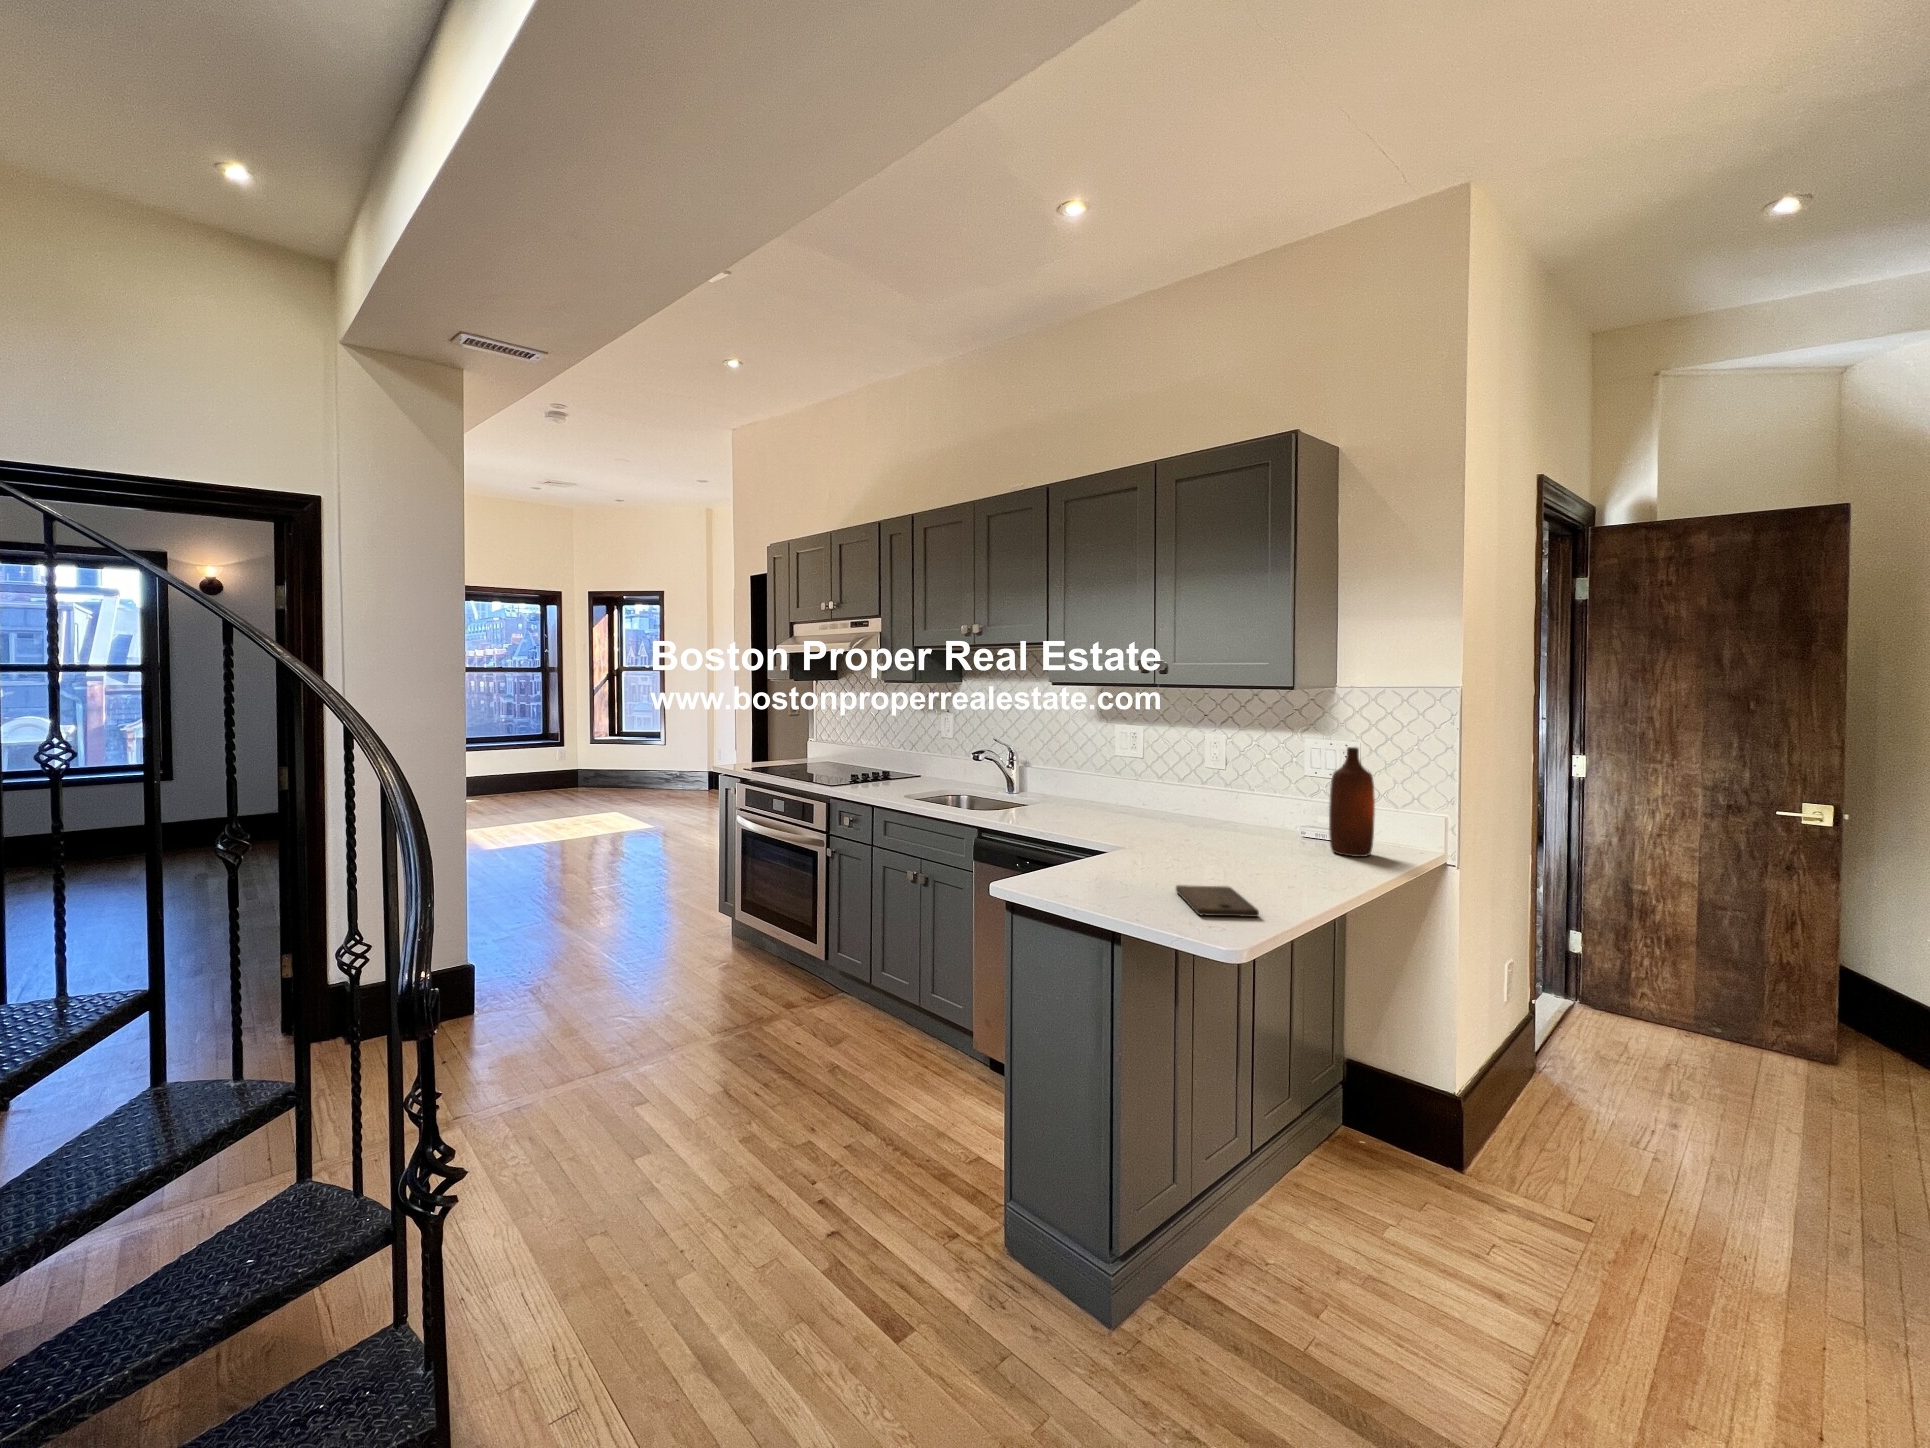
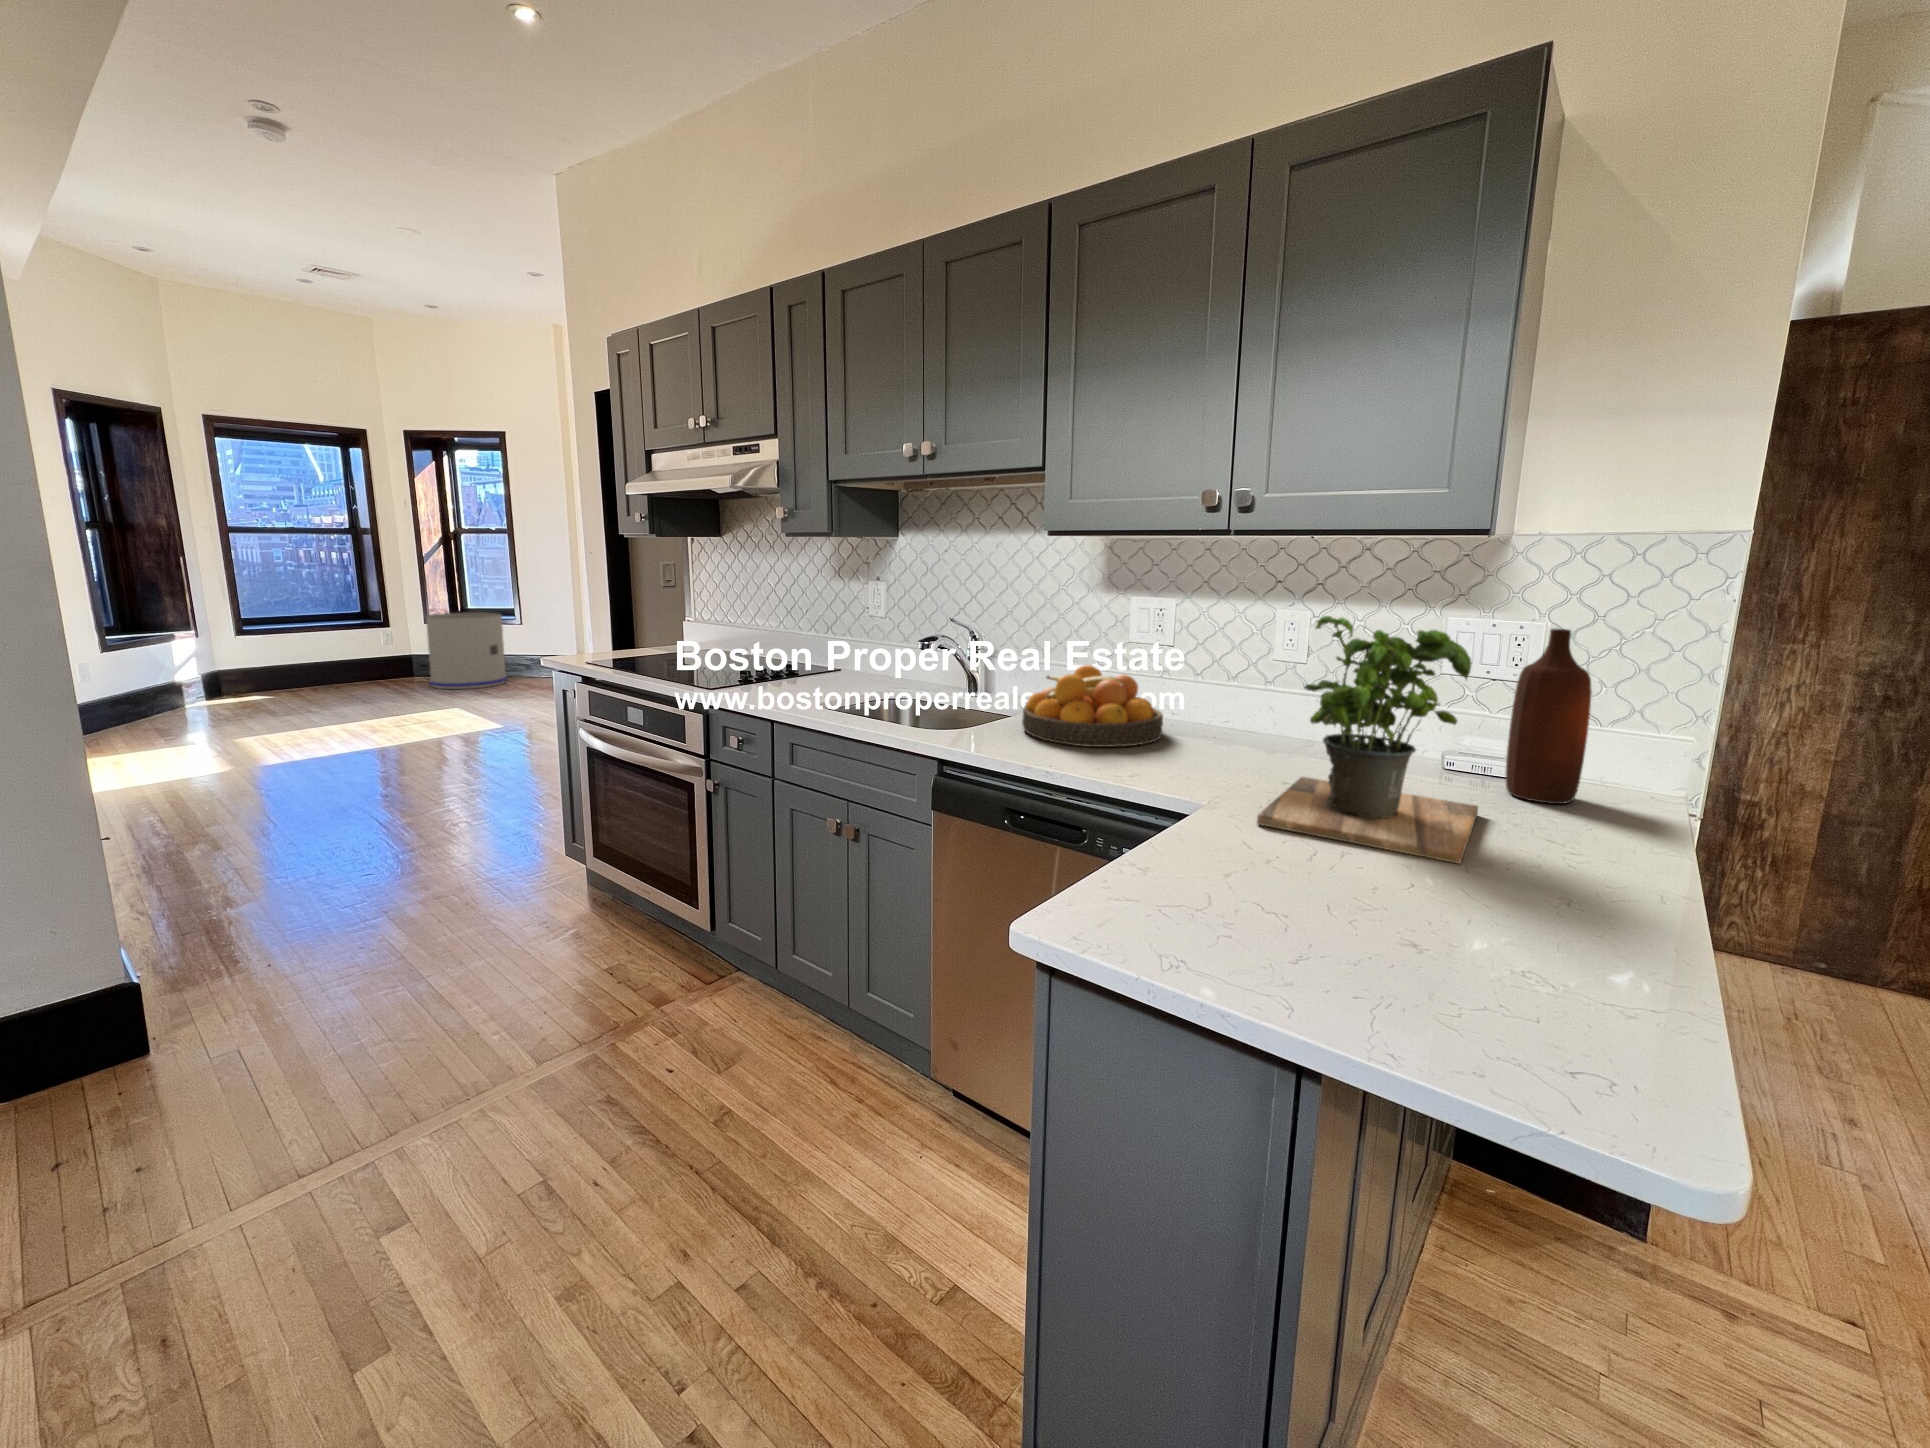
trash can: none [594,735,653,797] -> present [426,612,507,689]
potted plant: none [1153,738,1297,878] -> present [1257,616,1478,864]
fruit bowl: none [1037,772,1131,824] -> present [1022,665,1163,747]
cutting board: present [1176,885,1259,917] -> none [1363,902,1593,998]

